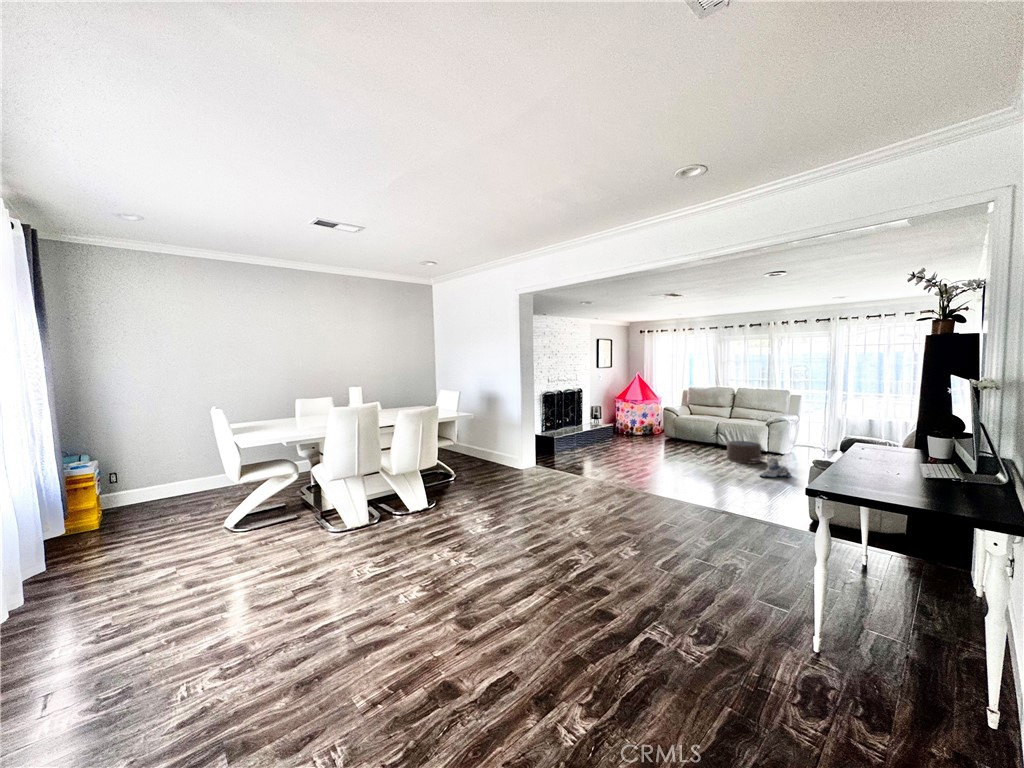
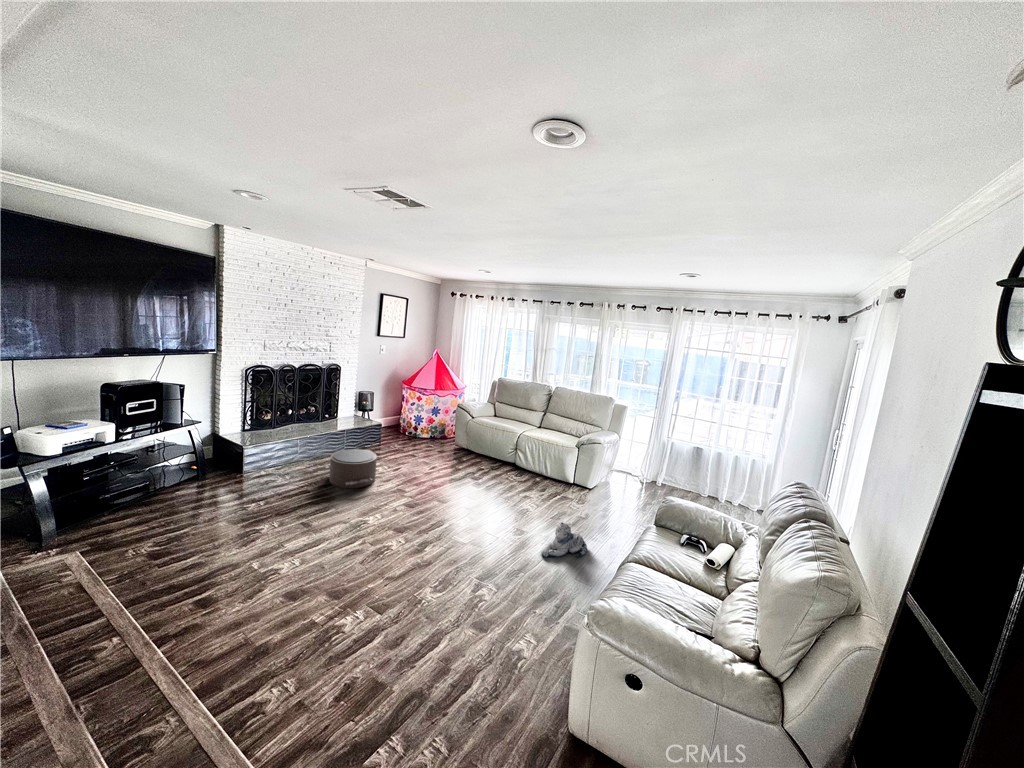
pouf: present [721,441,763,463] -> present [326,449,377,488]

